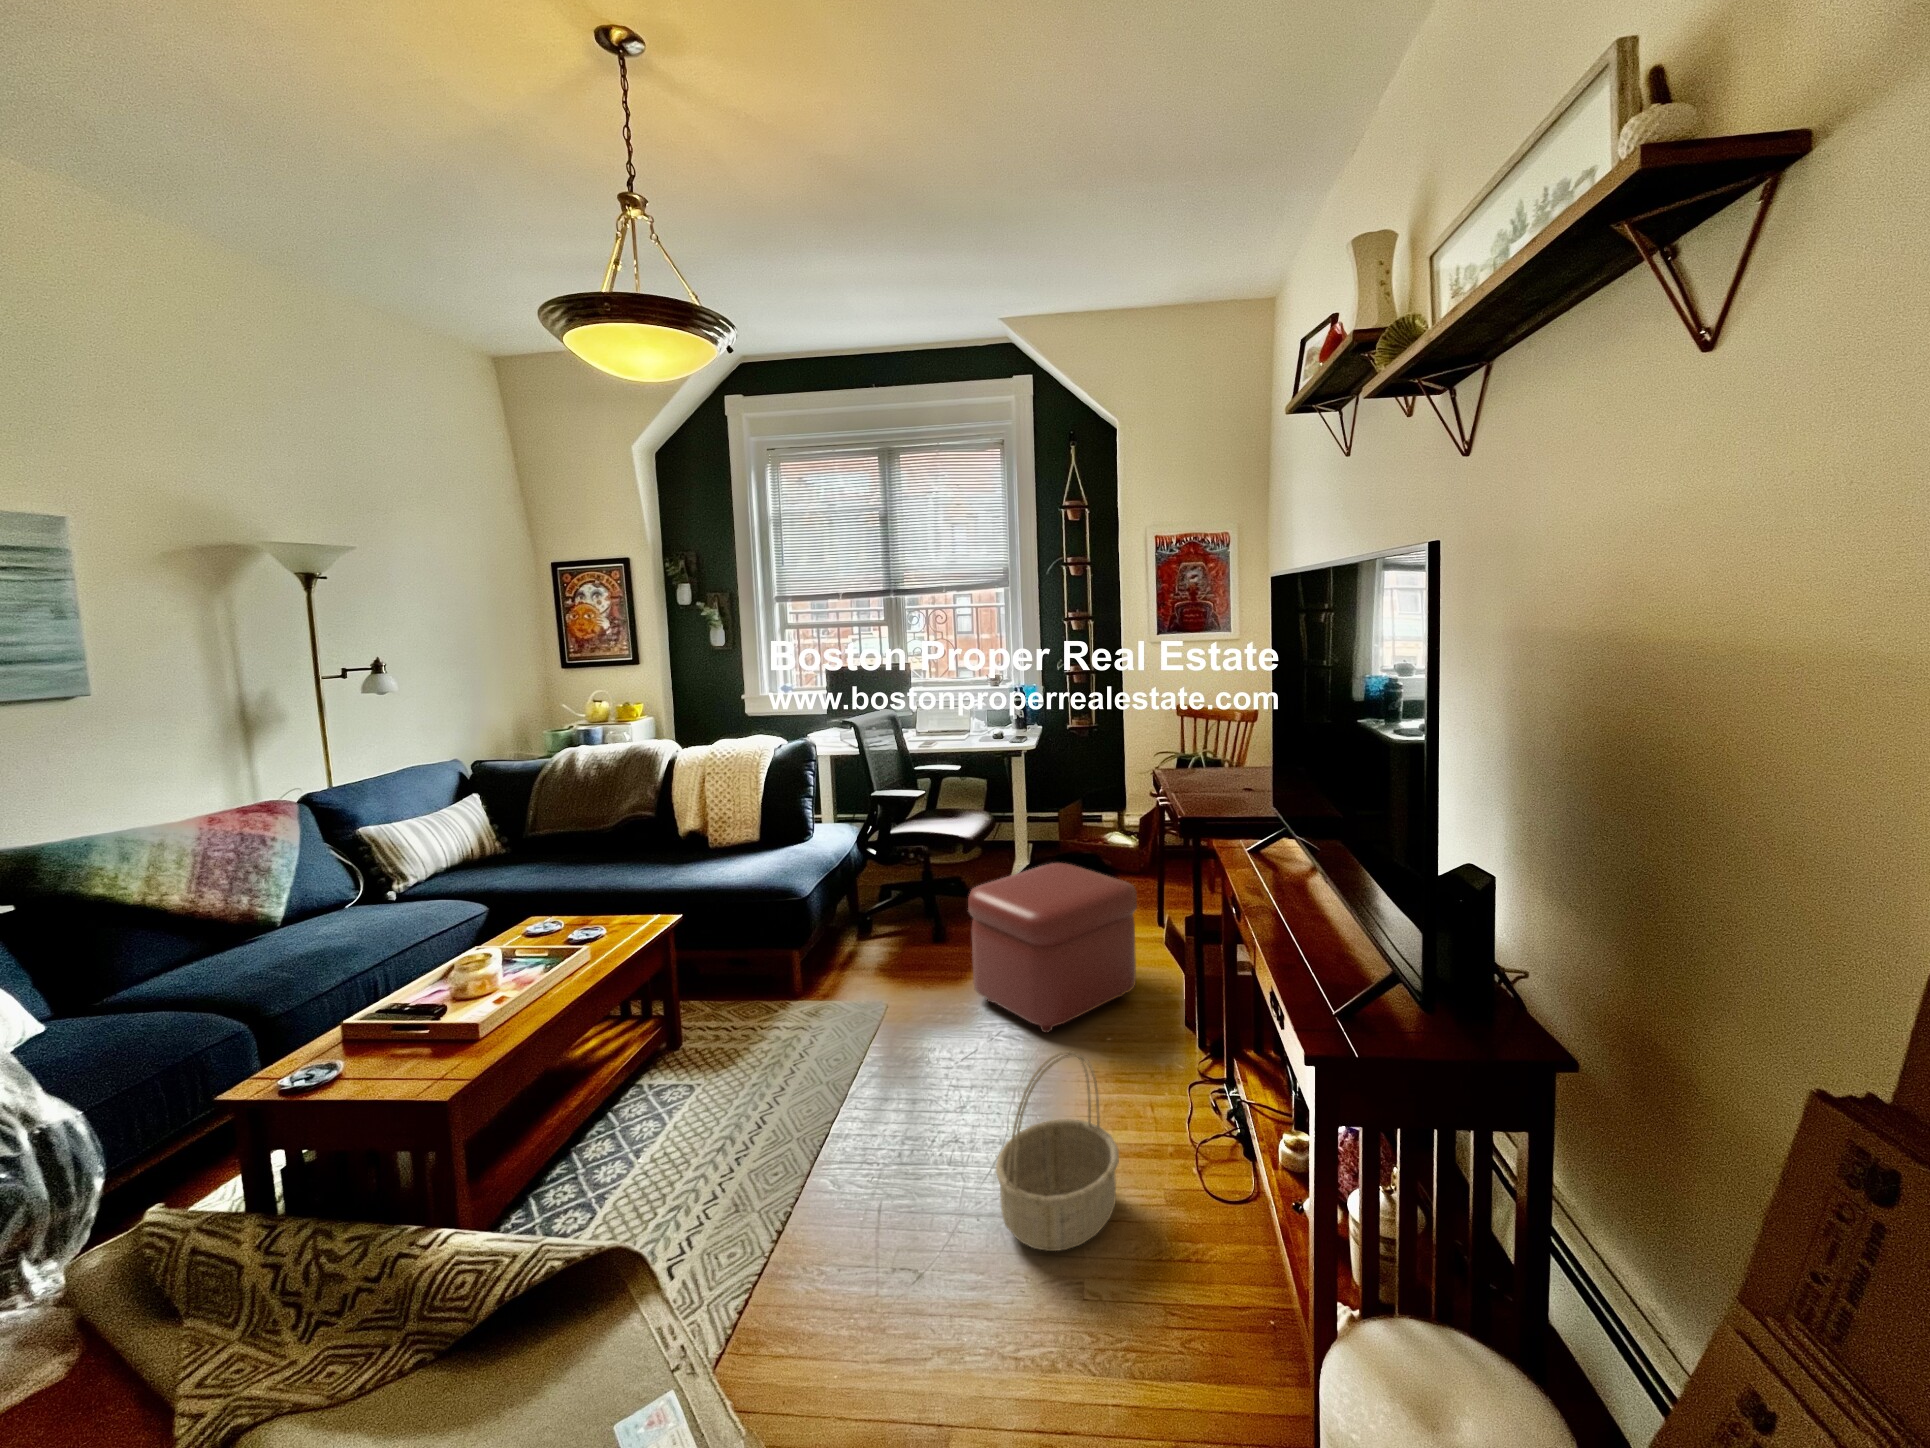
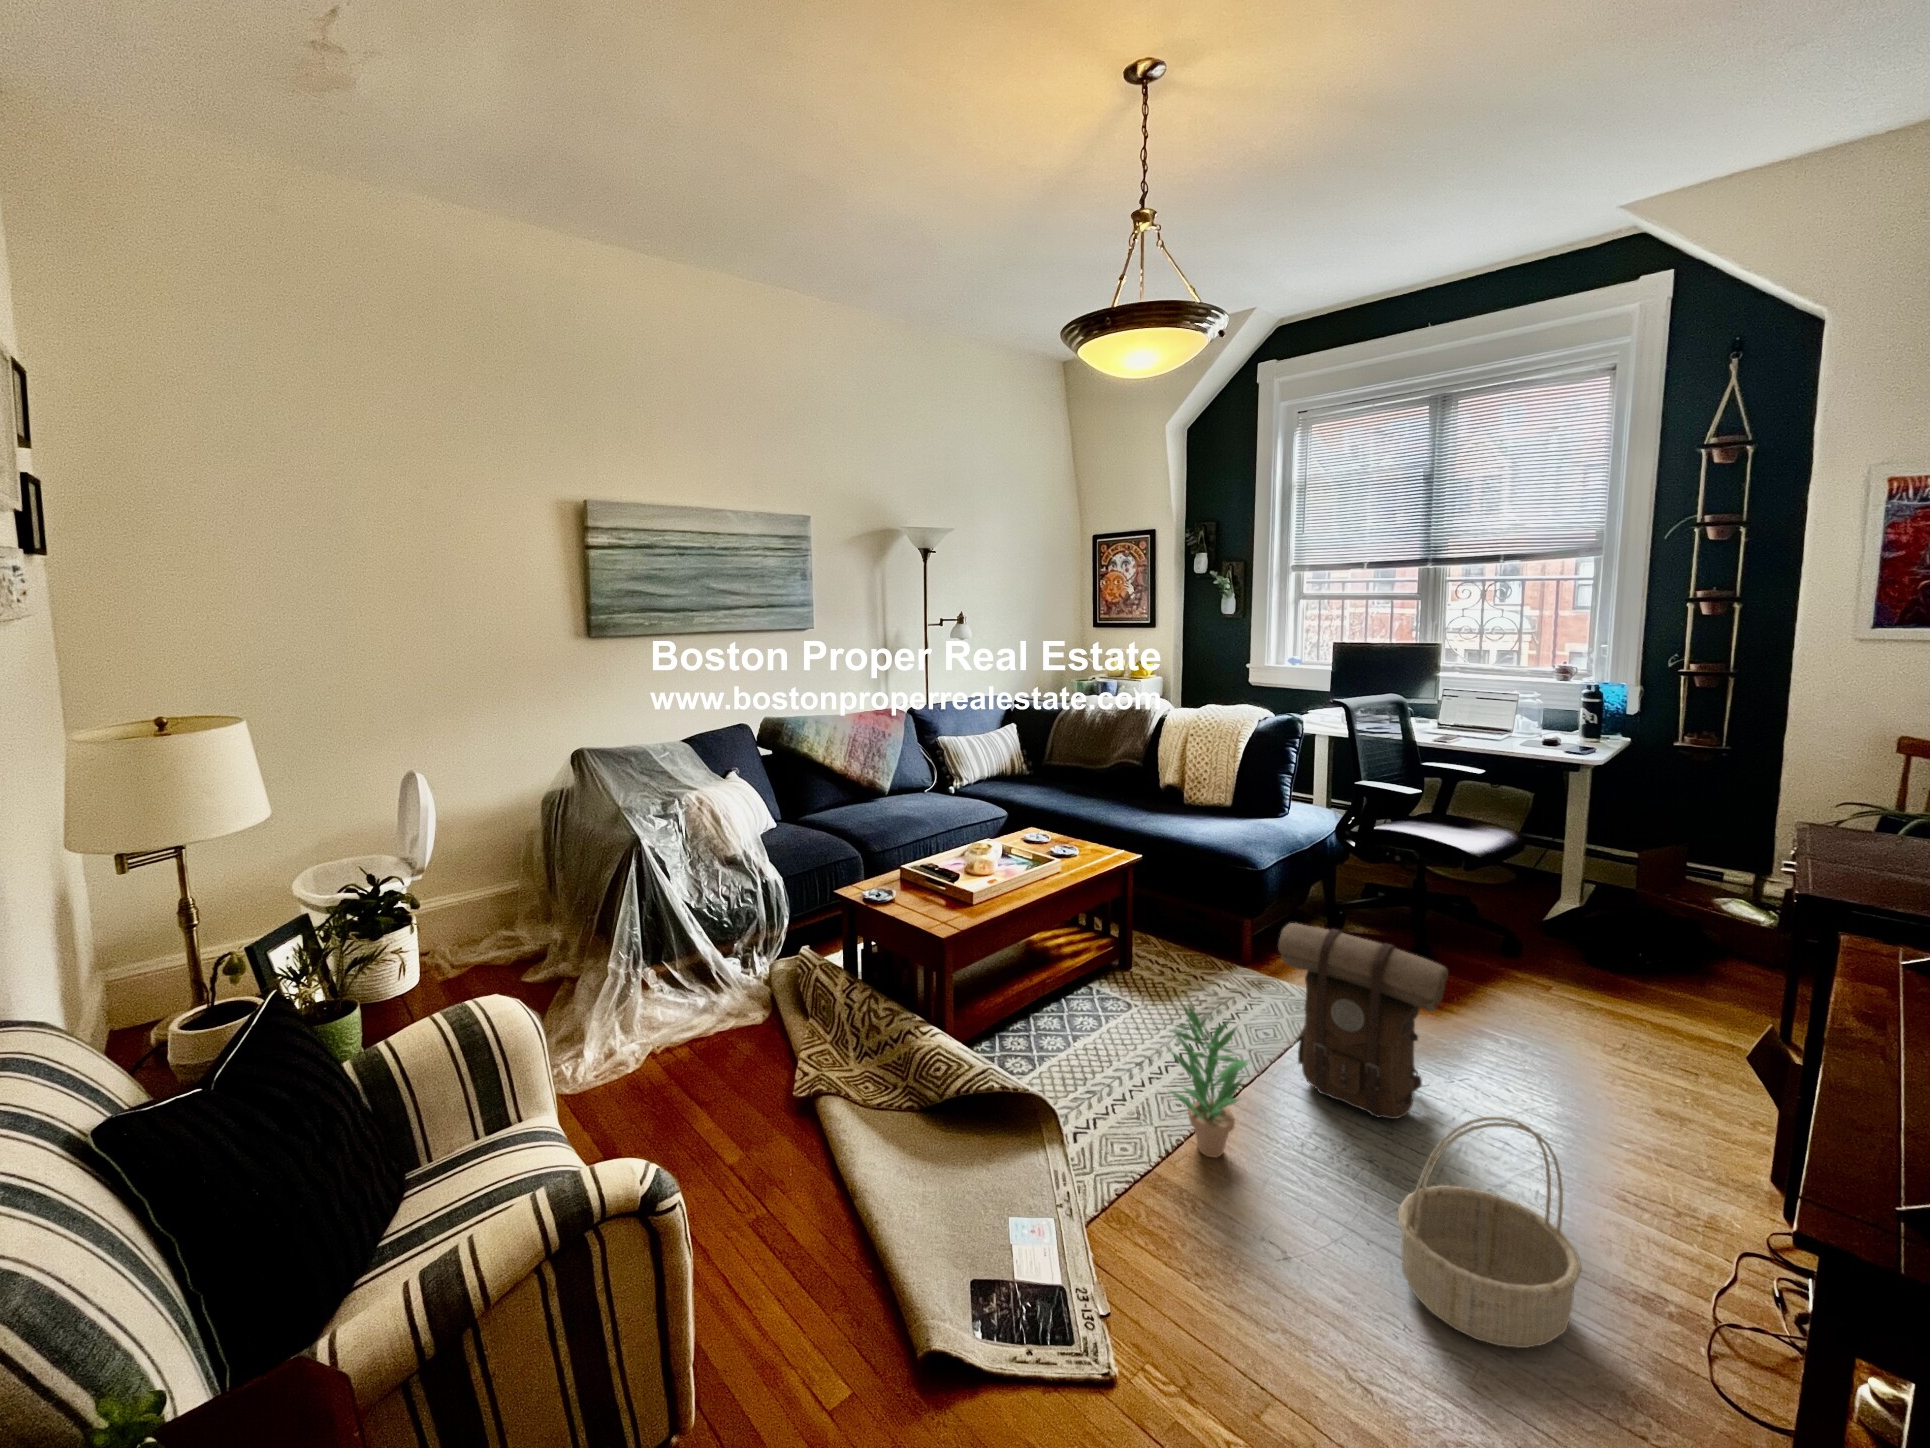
ottoman: present [968,863,1137,1032] -> none [1447,907,1725,1107]
backpack: none [849,936,987,1098] -> present [1278,923,1448,1119]
potted plant: none [763,1056,854,1213] -> present [1171,1005,1249,1158]

